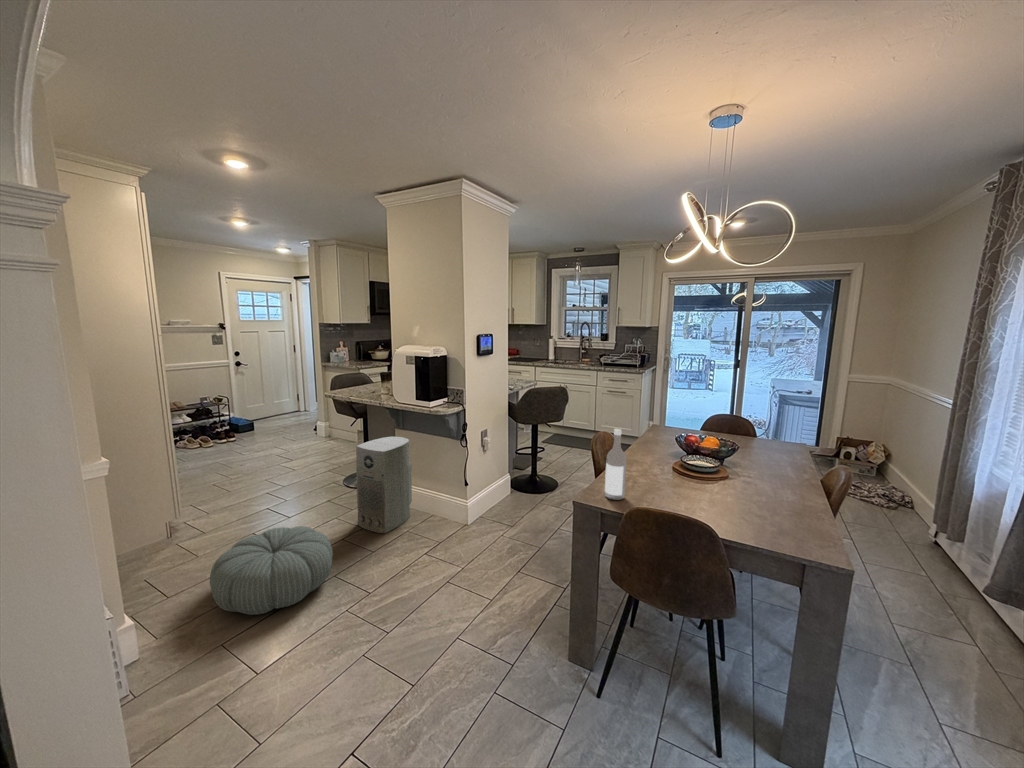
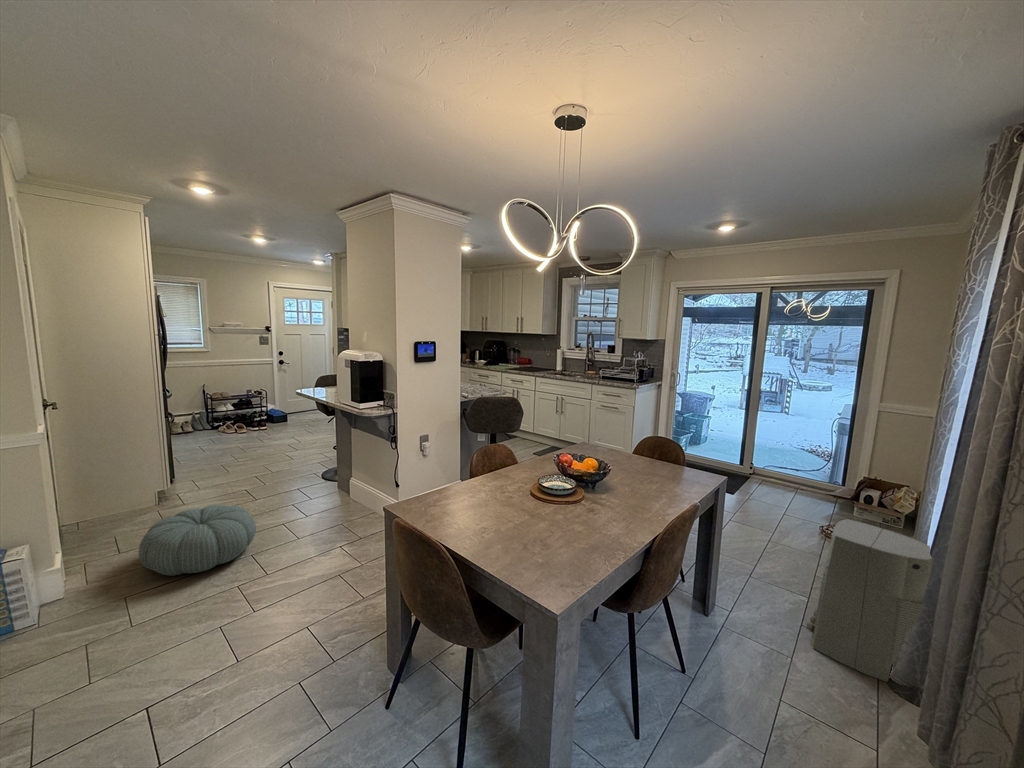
wine bottle: present [605,429,626,500] -> none [419,437,439,509]
air purifier: present [356,437,412,533] -> present [806,519,933,682]

